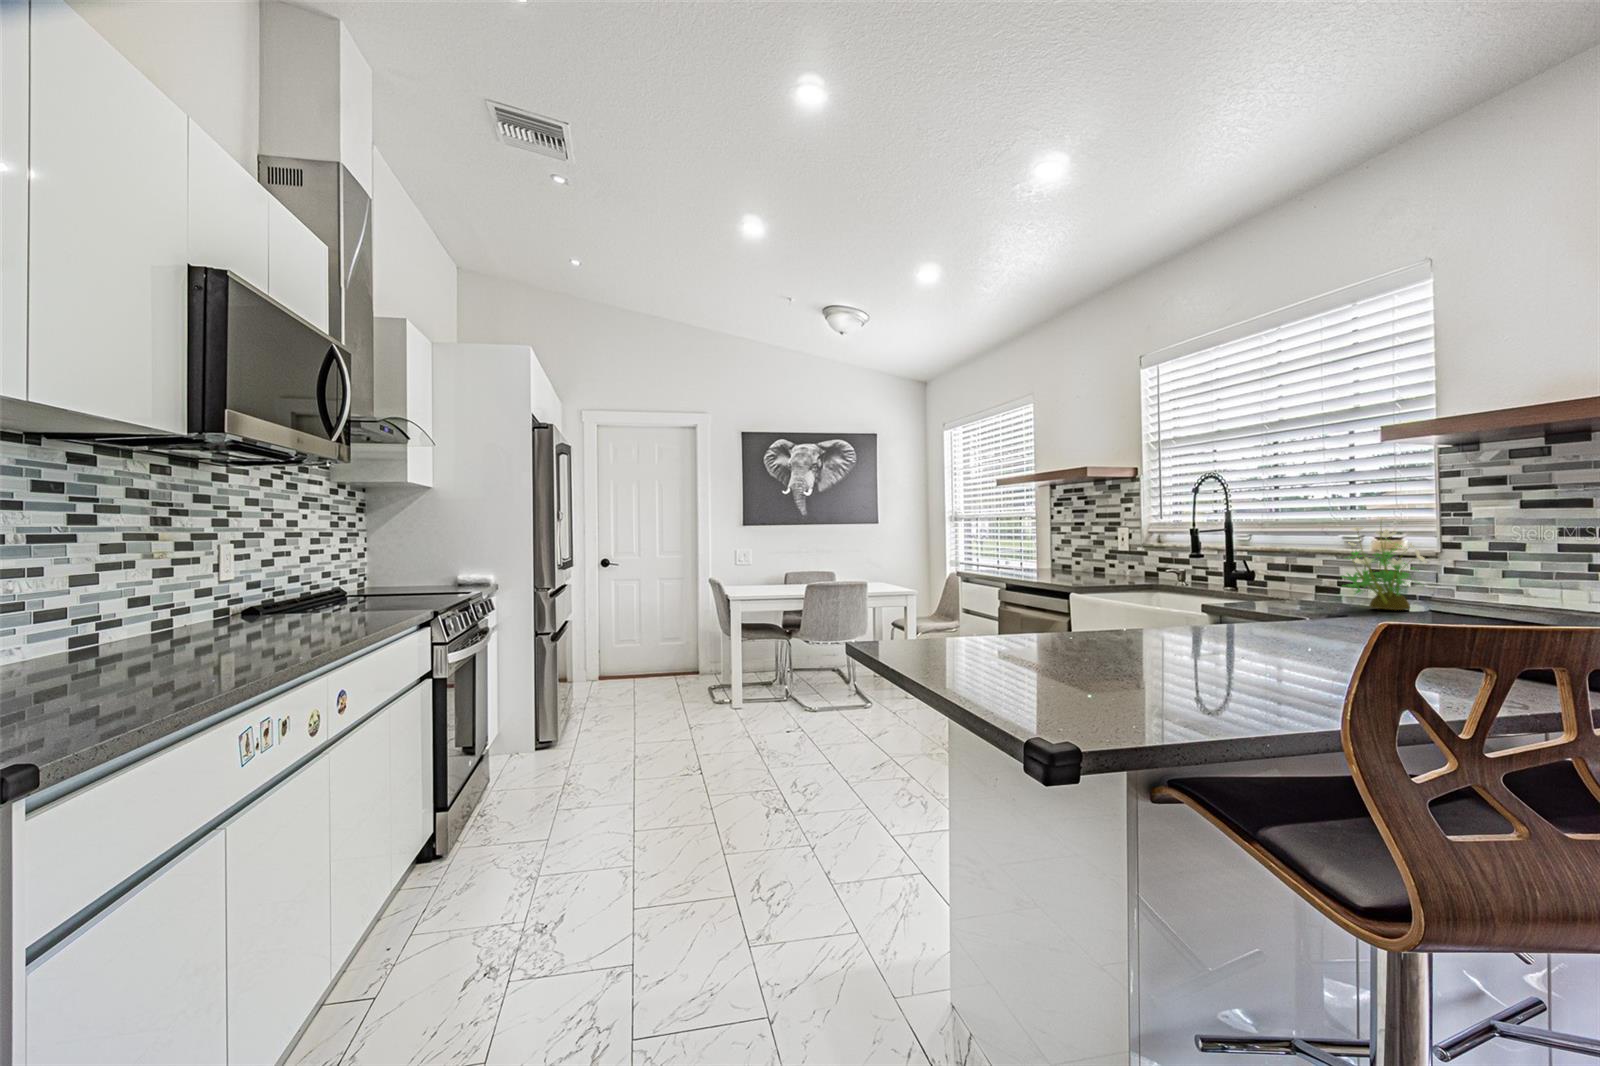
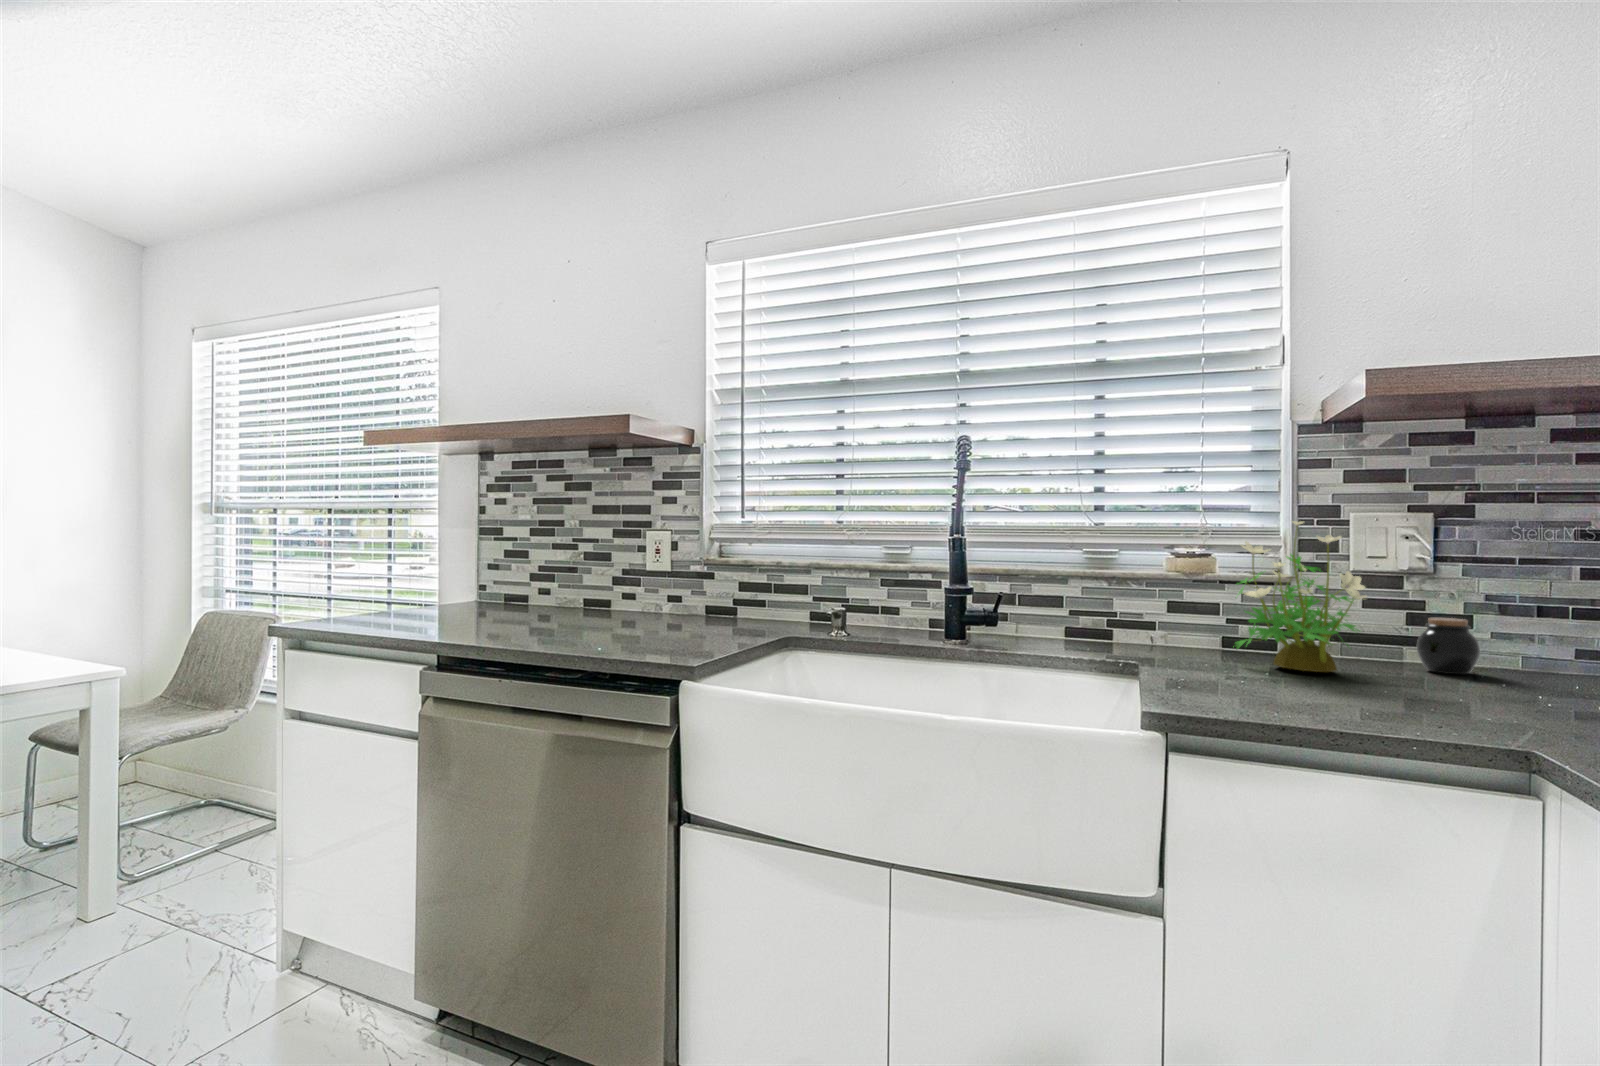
jar: none [1486,580,1531,618] -> present [1417,618,1480,674]

